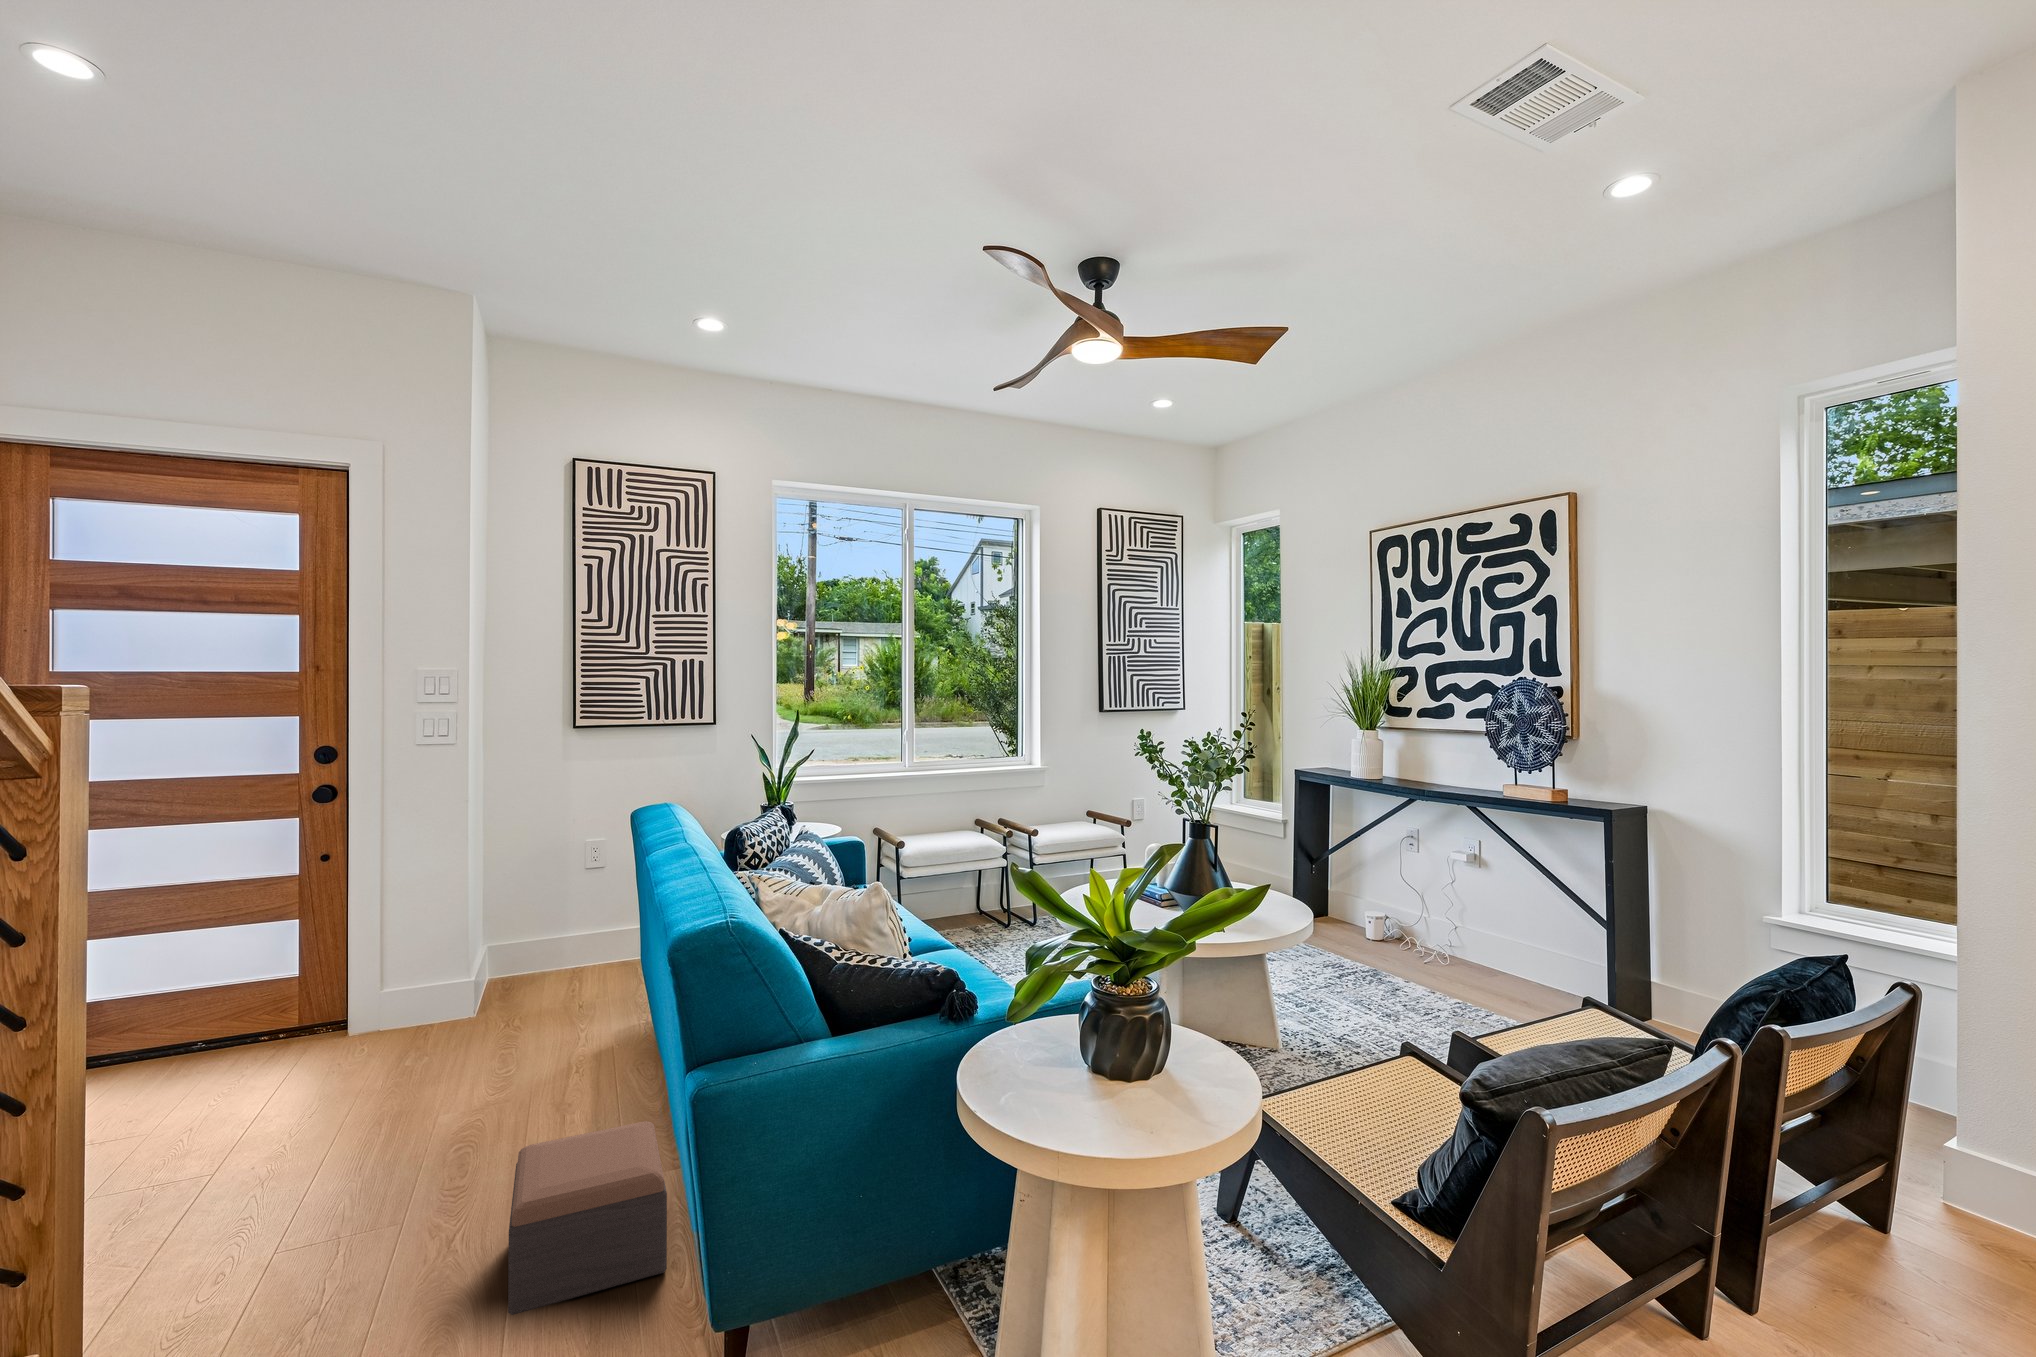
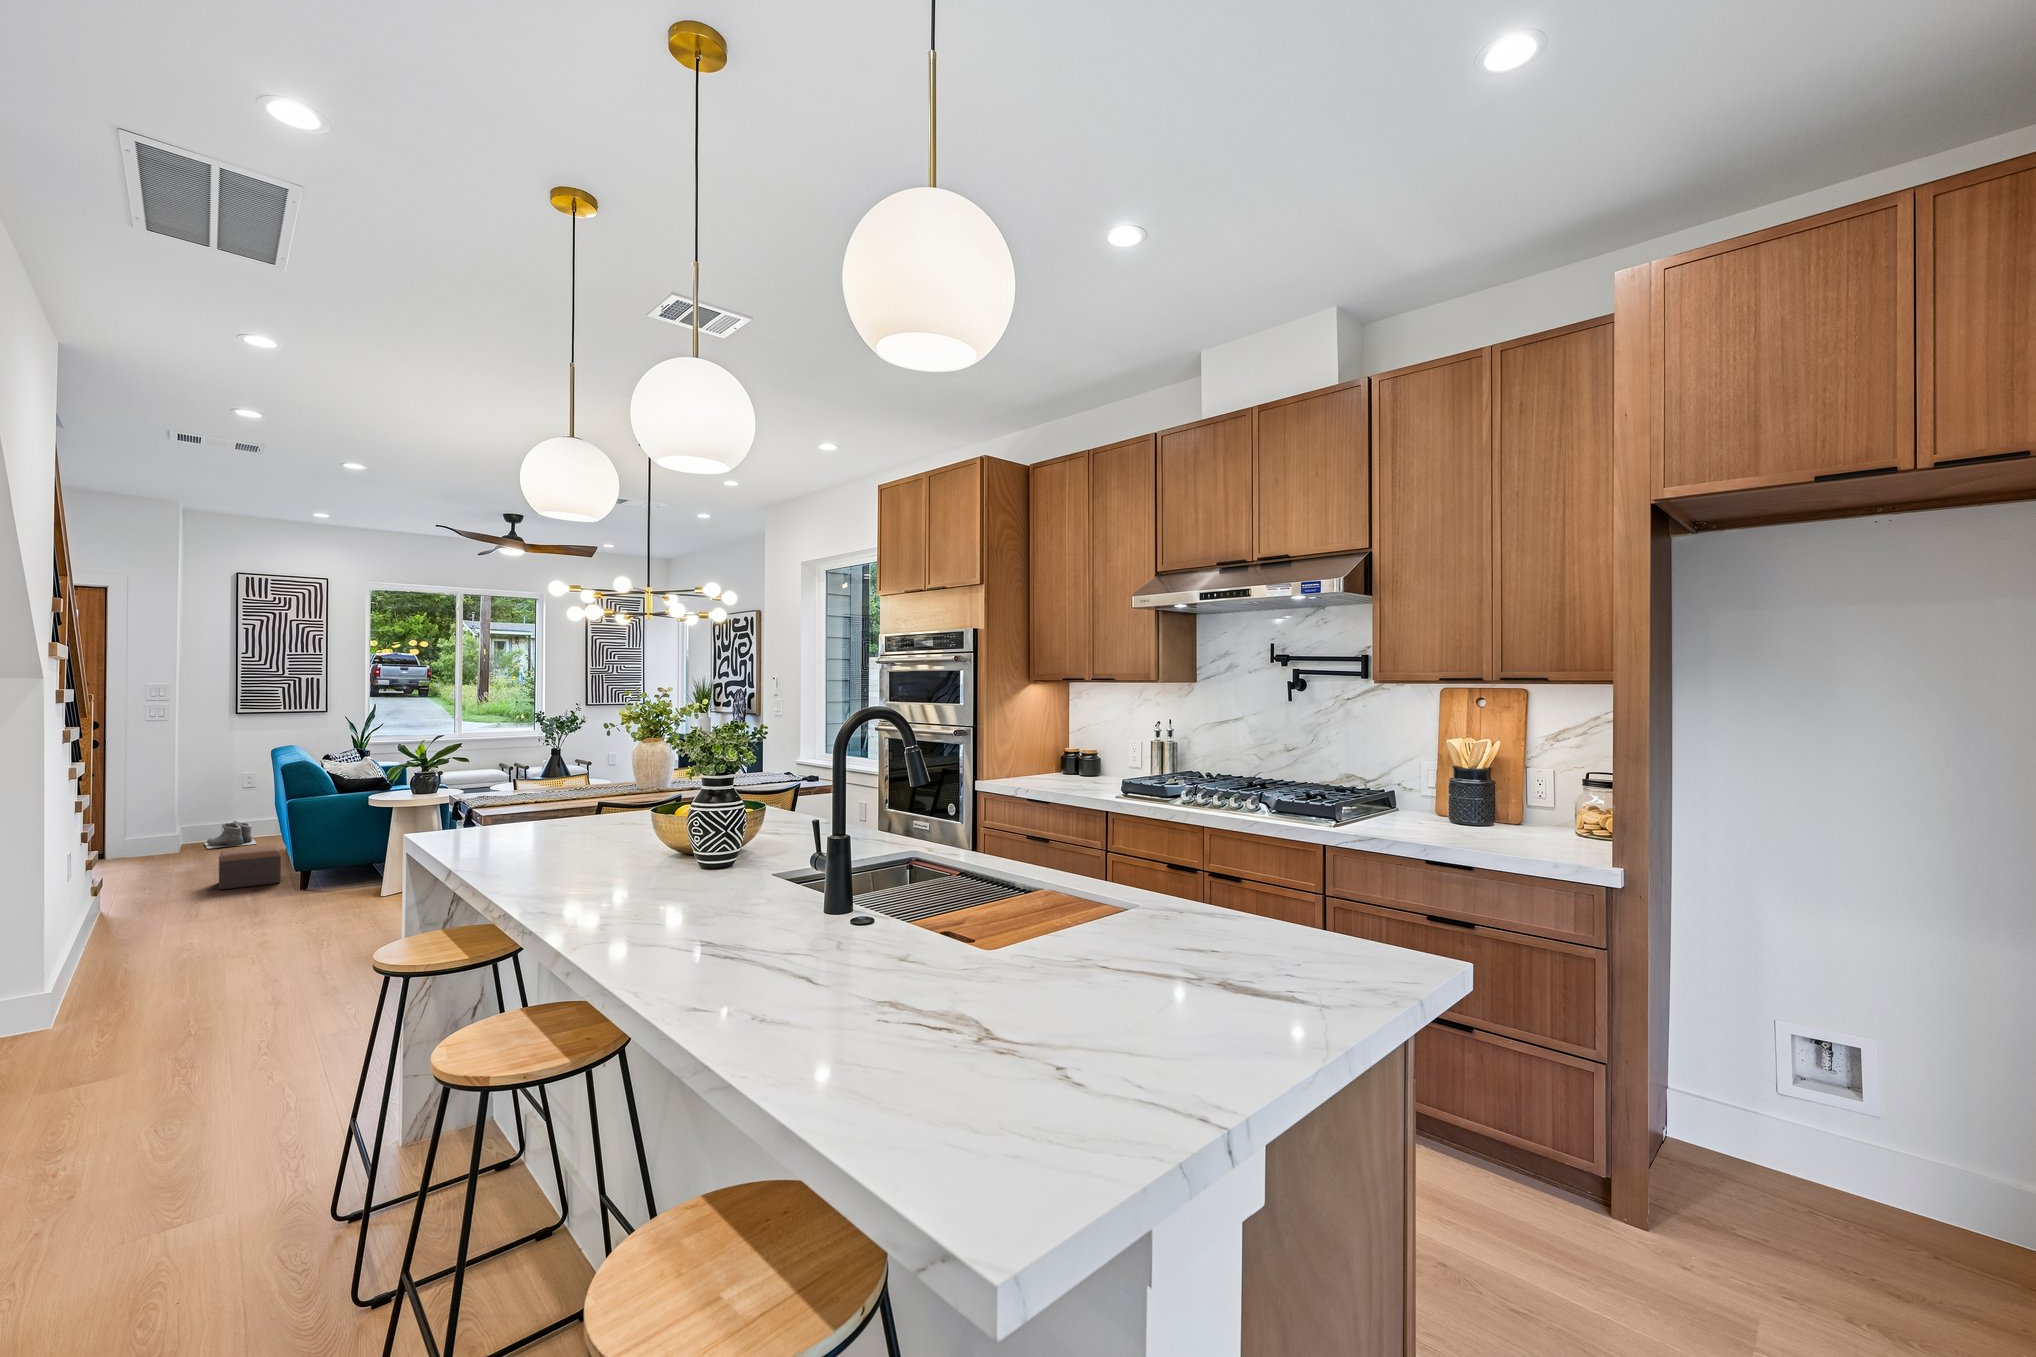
boots: none [521,939,607,1005] -> present [205,821,257,849]

